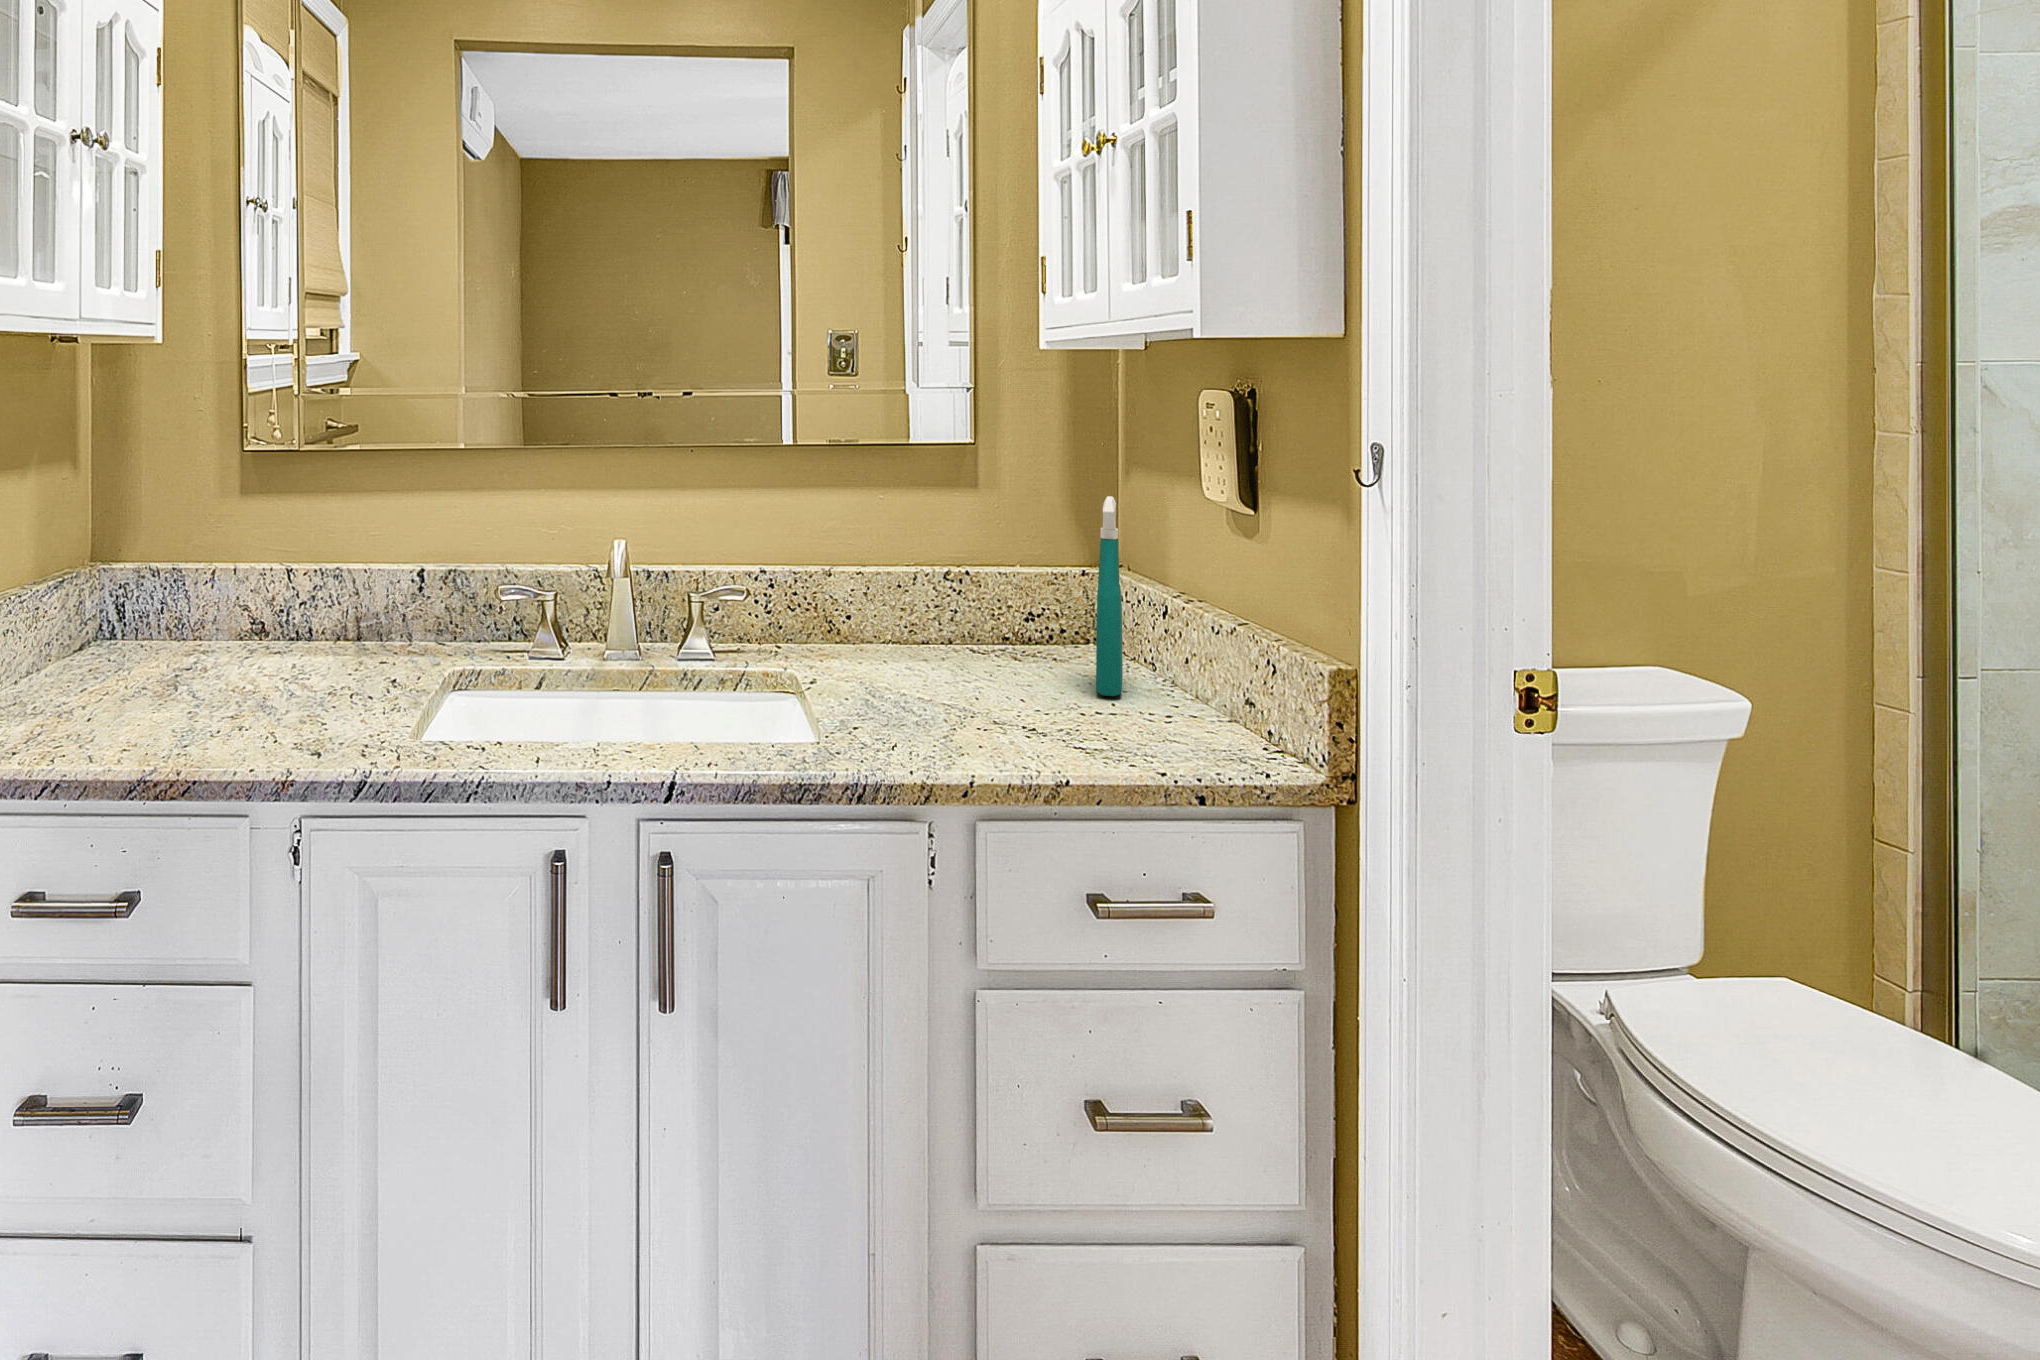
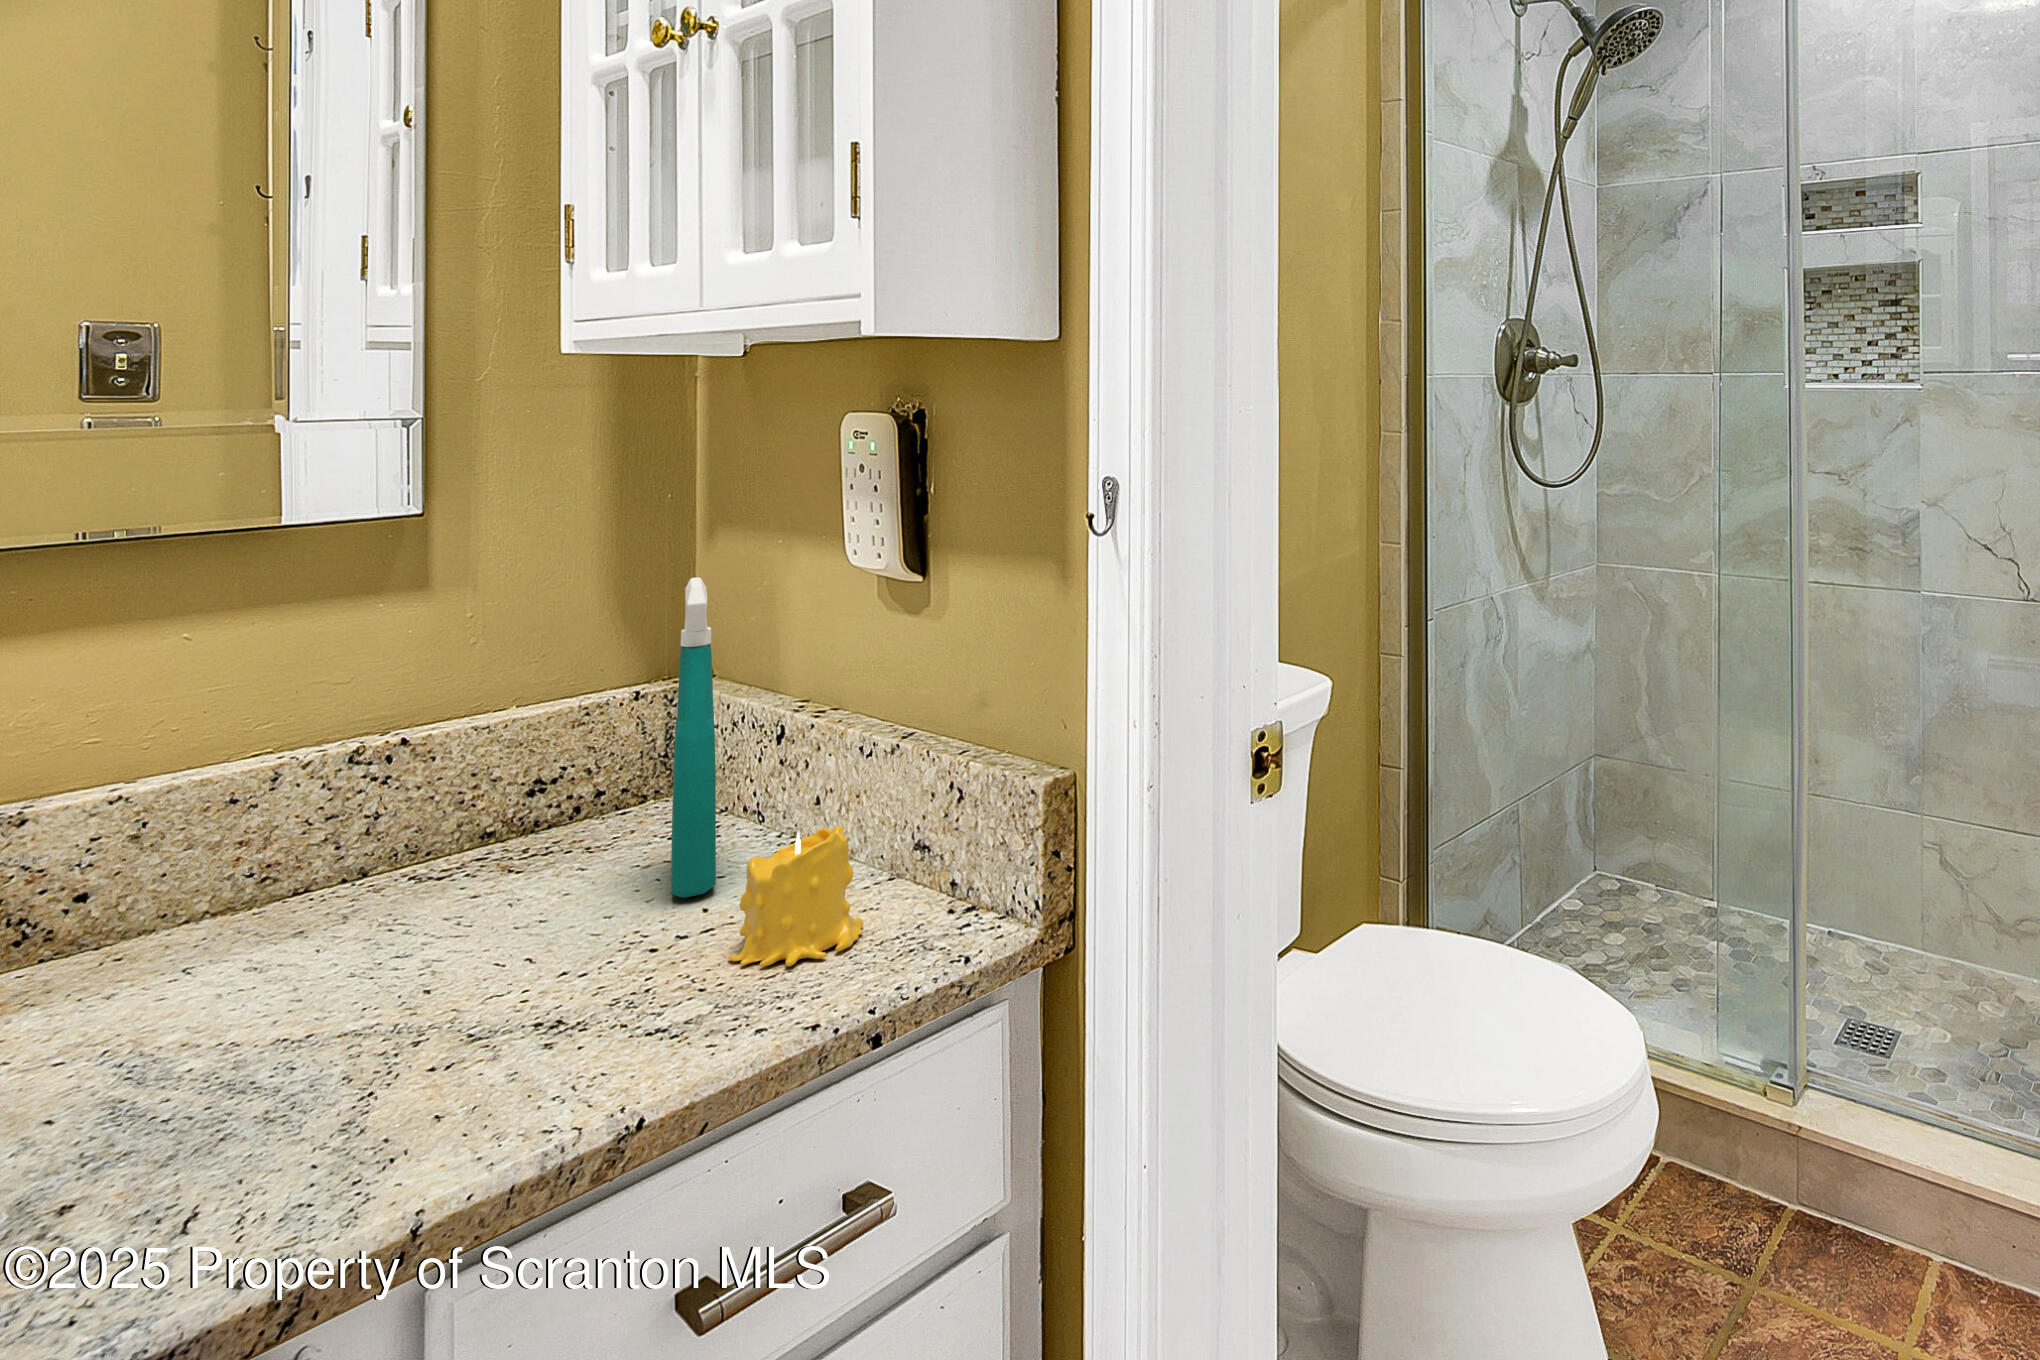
candle: none [1121,660,1204,745] -> present [728,826,863,967]

